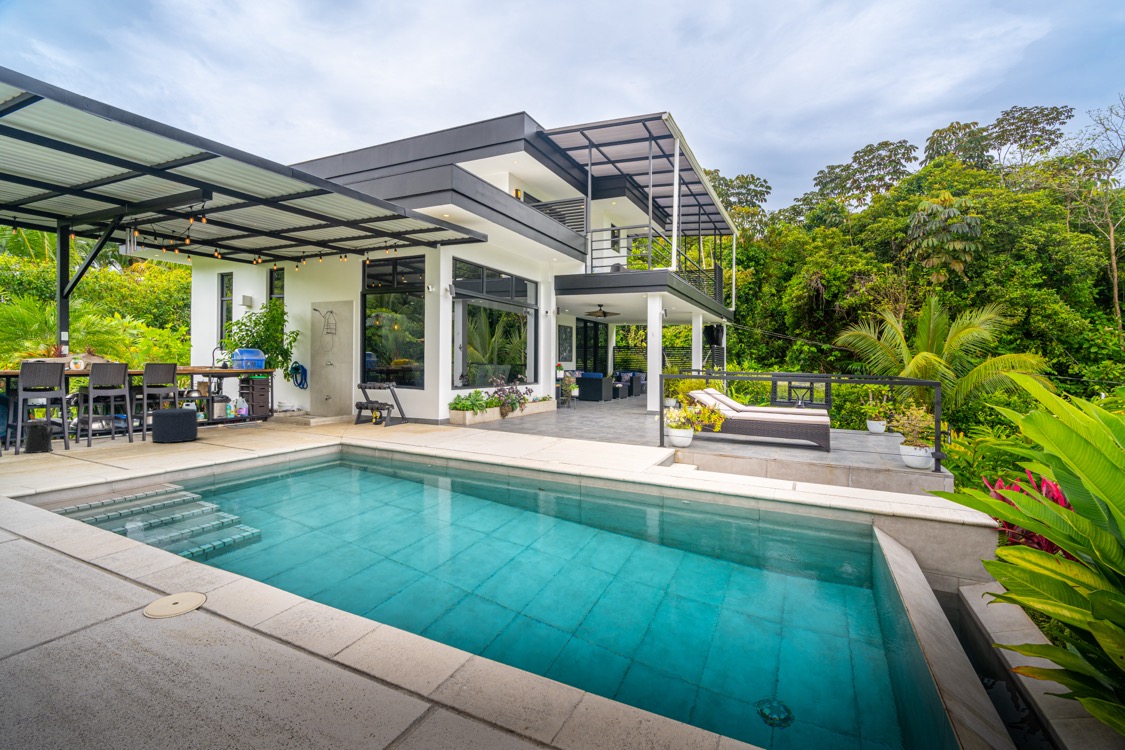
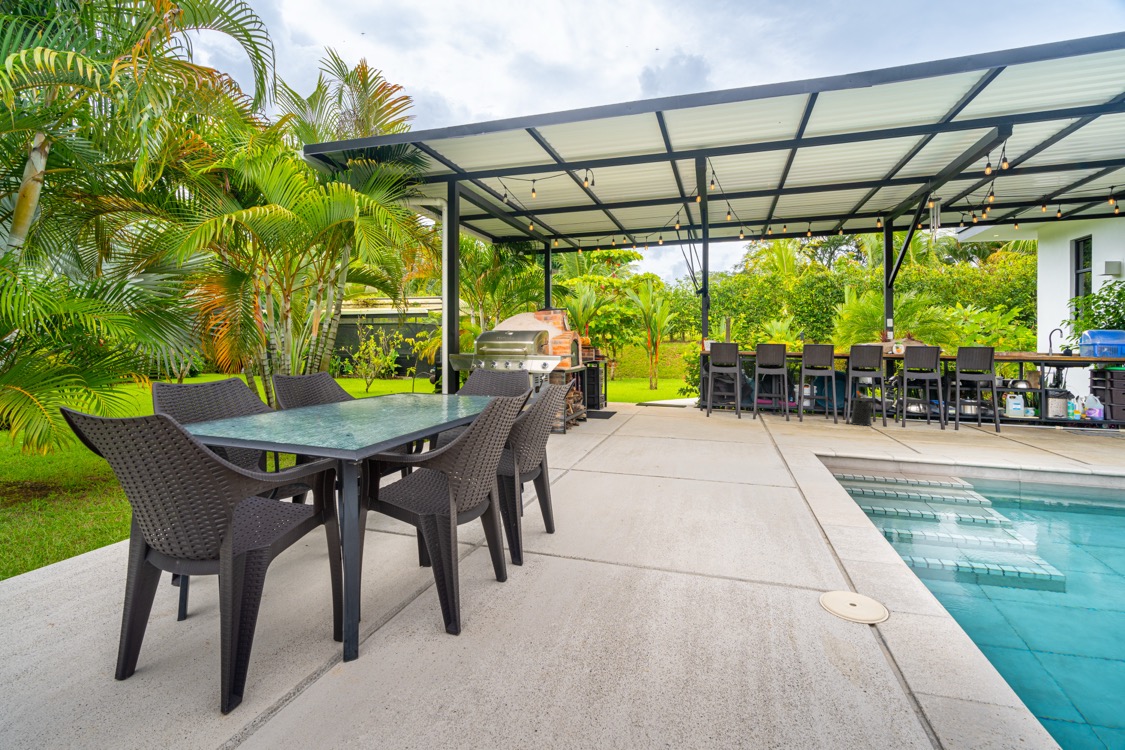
ottoman: present [152,408,198,443] -> none [964,398,1019,437]

